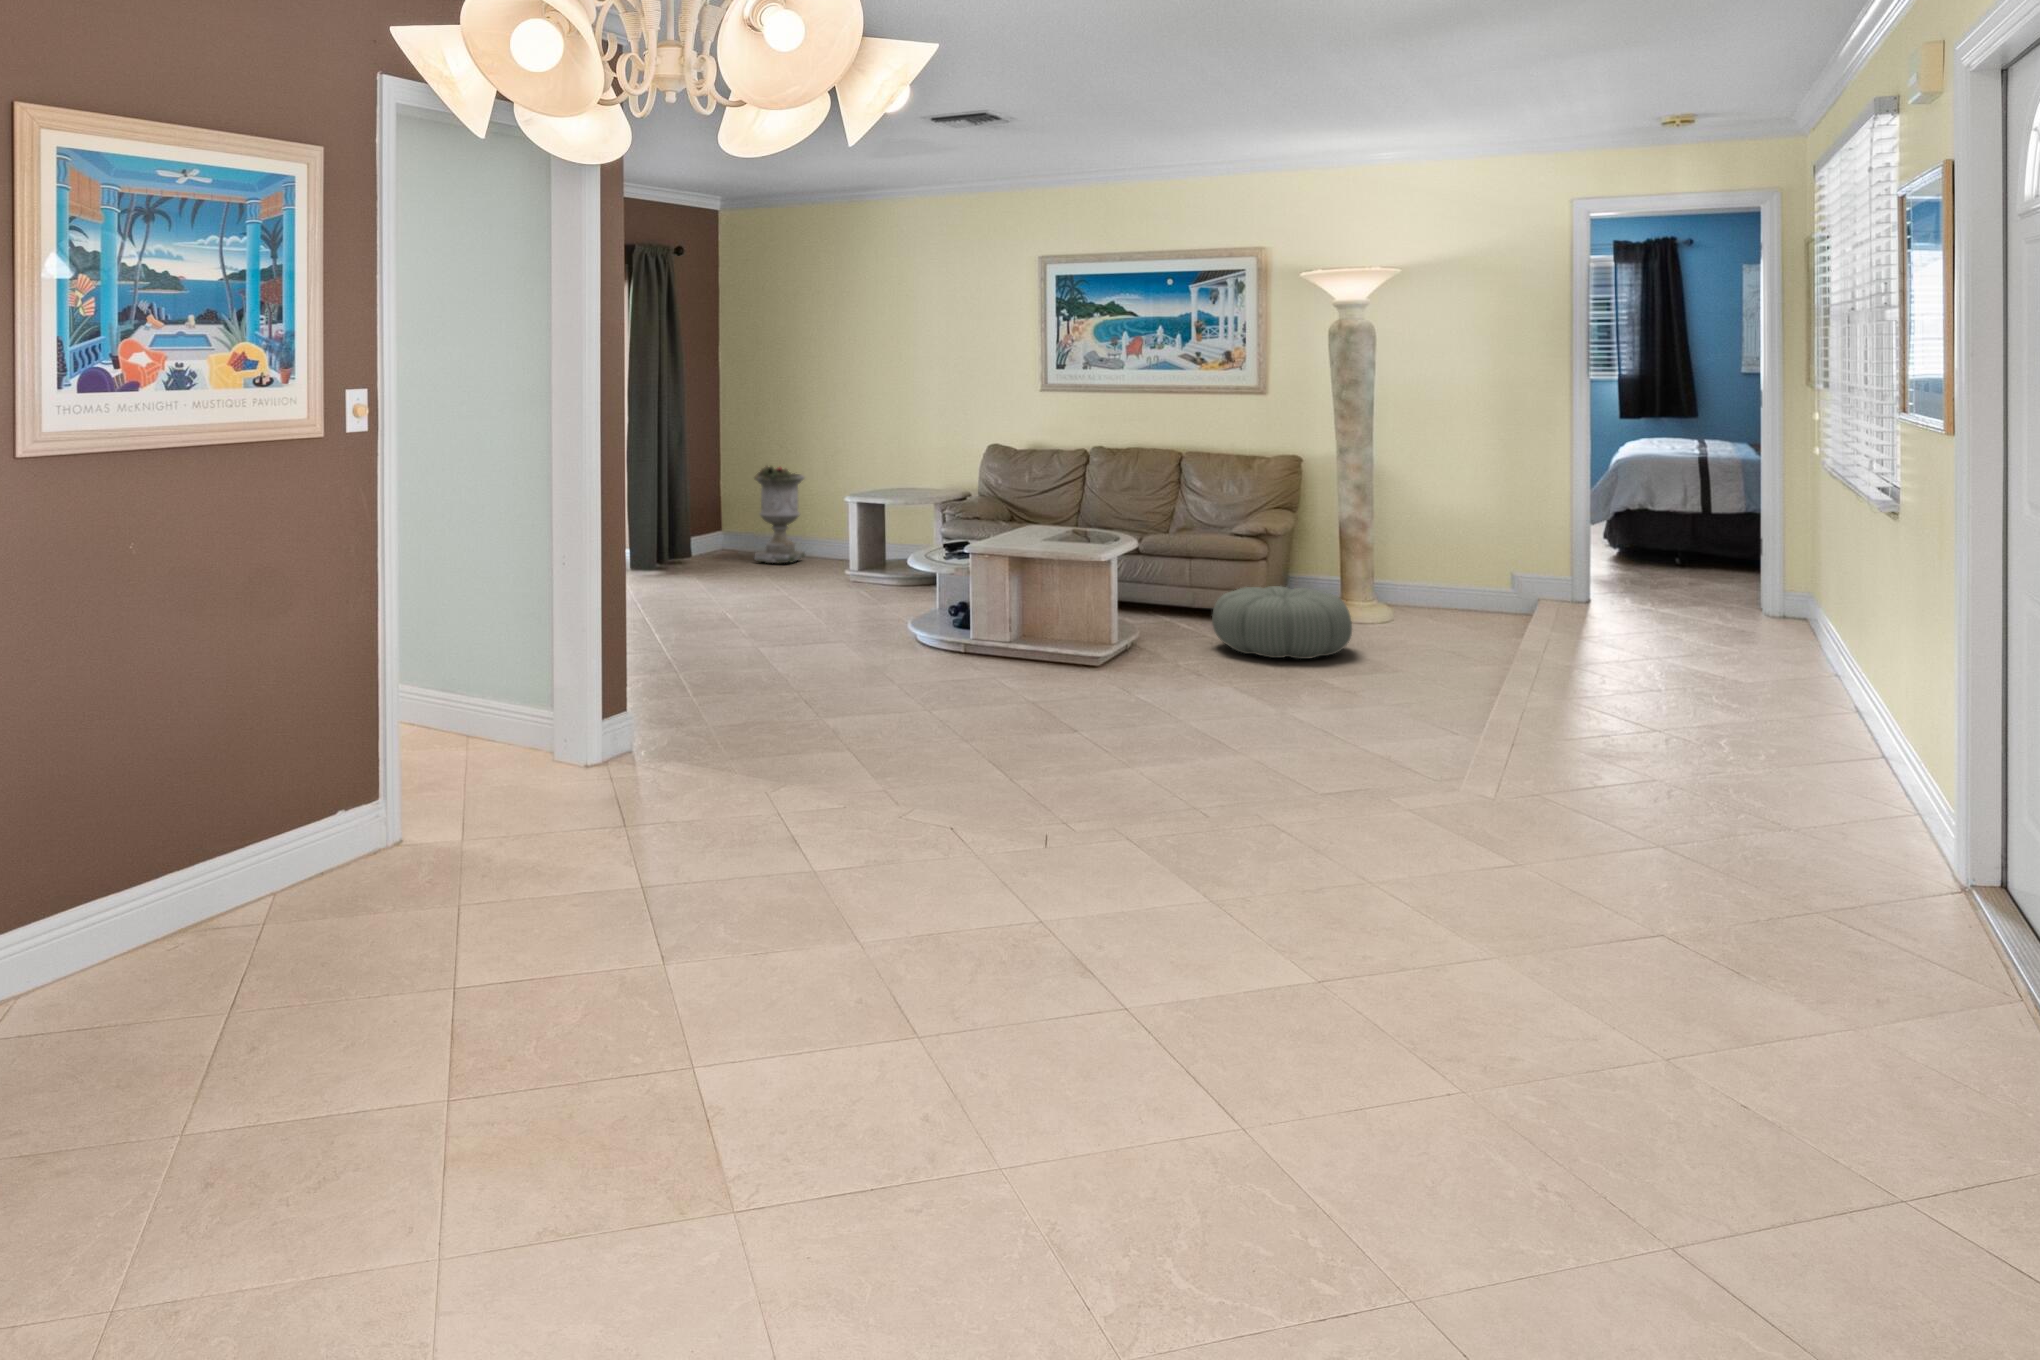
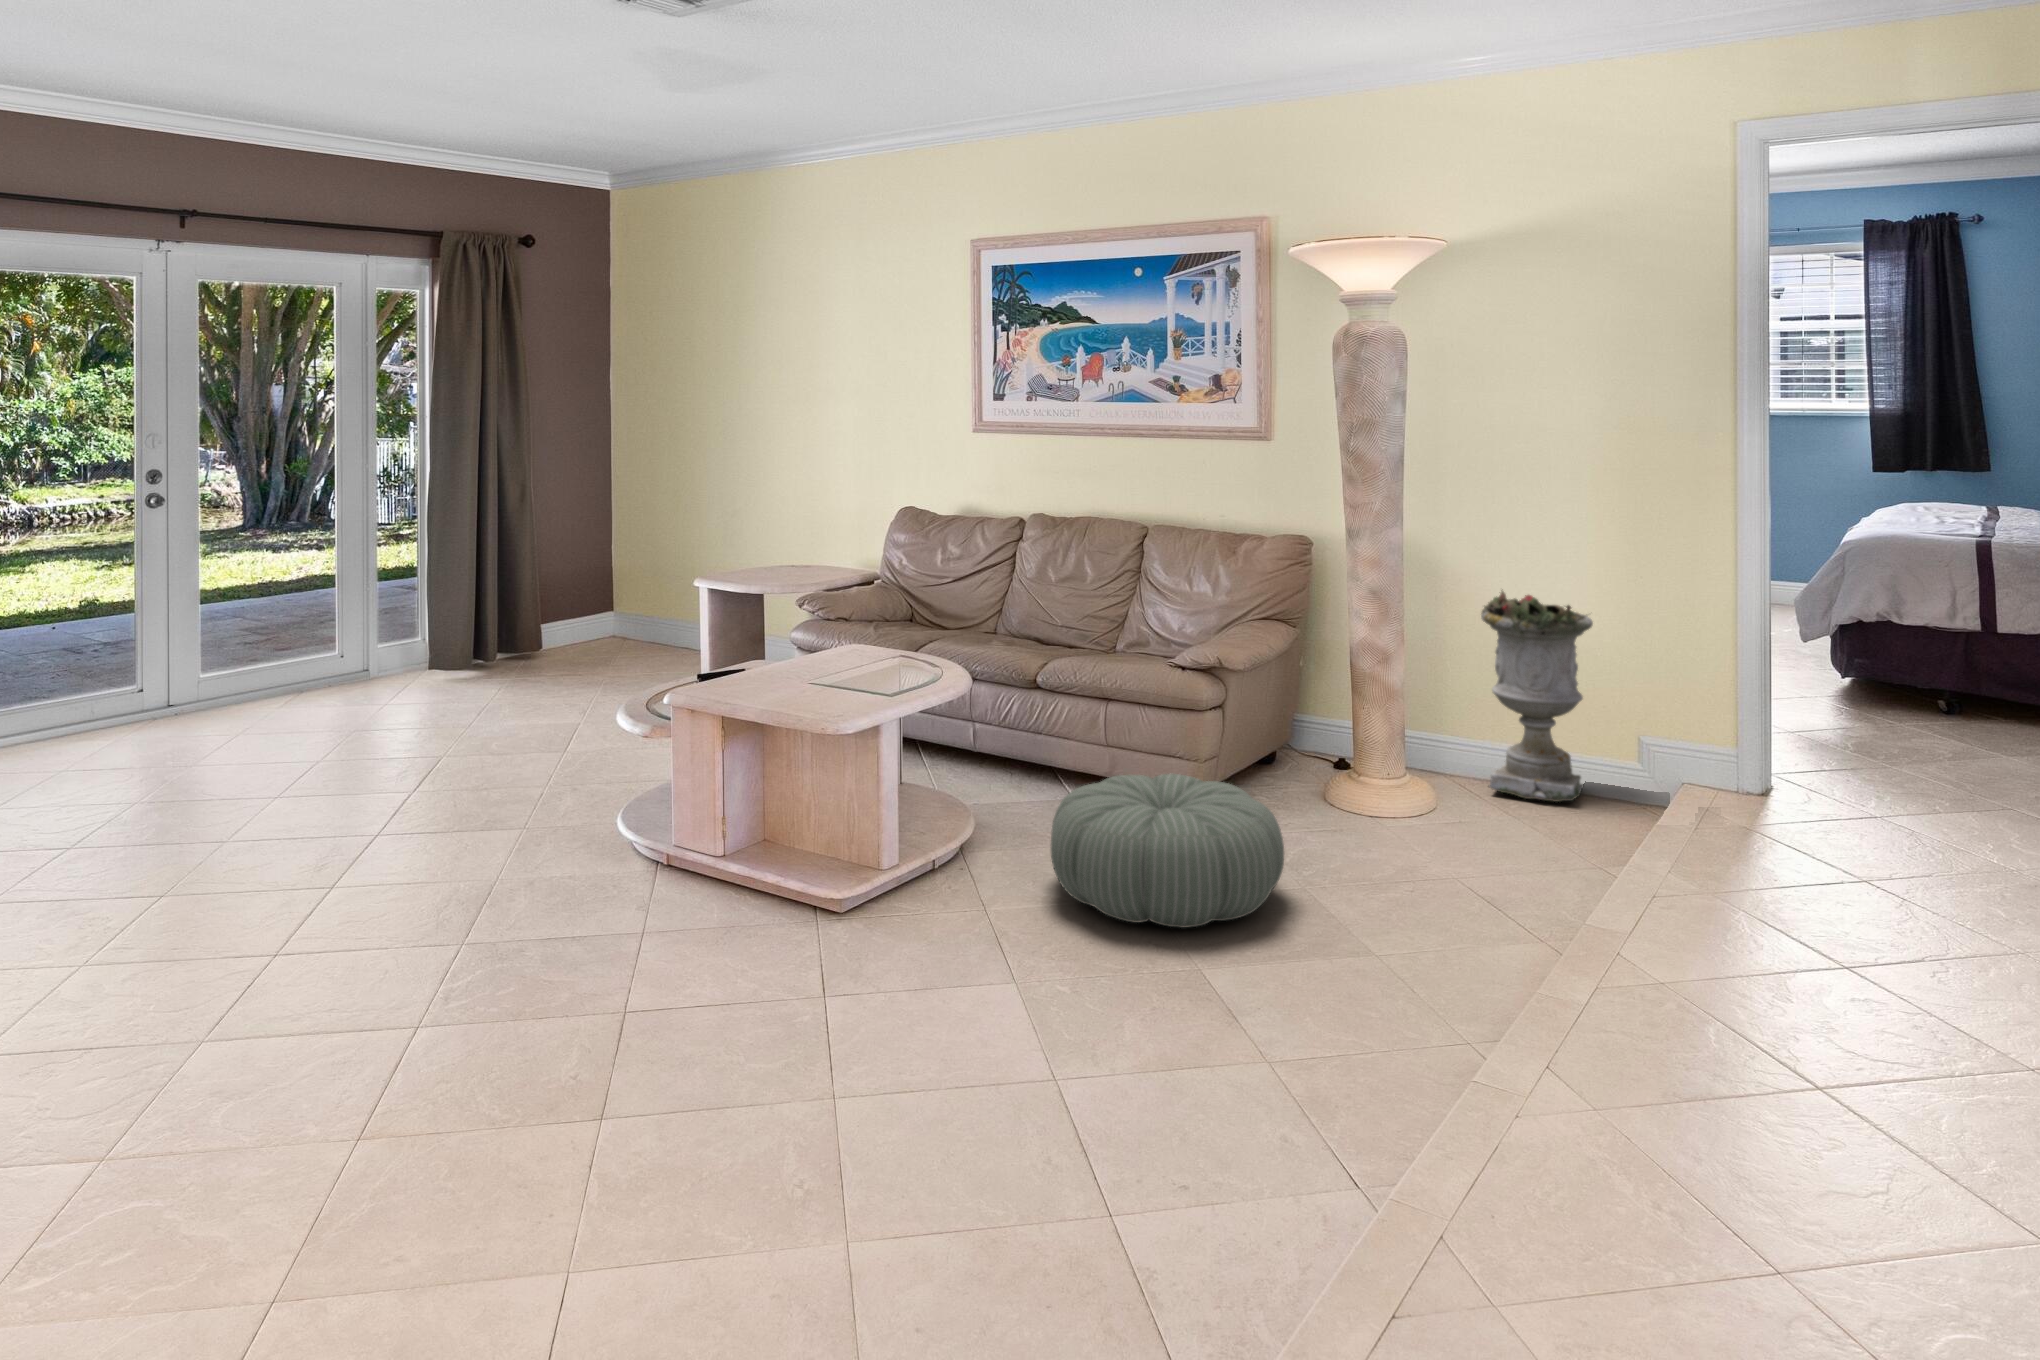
planter: present [754,466,805,563] -> present [1481,591,1593,802]

